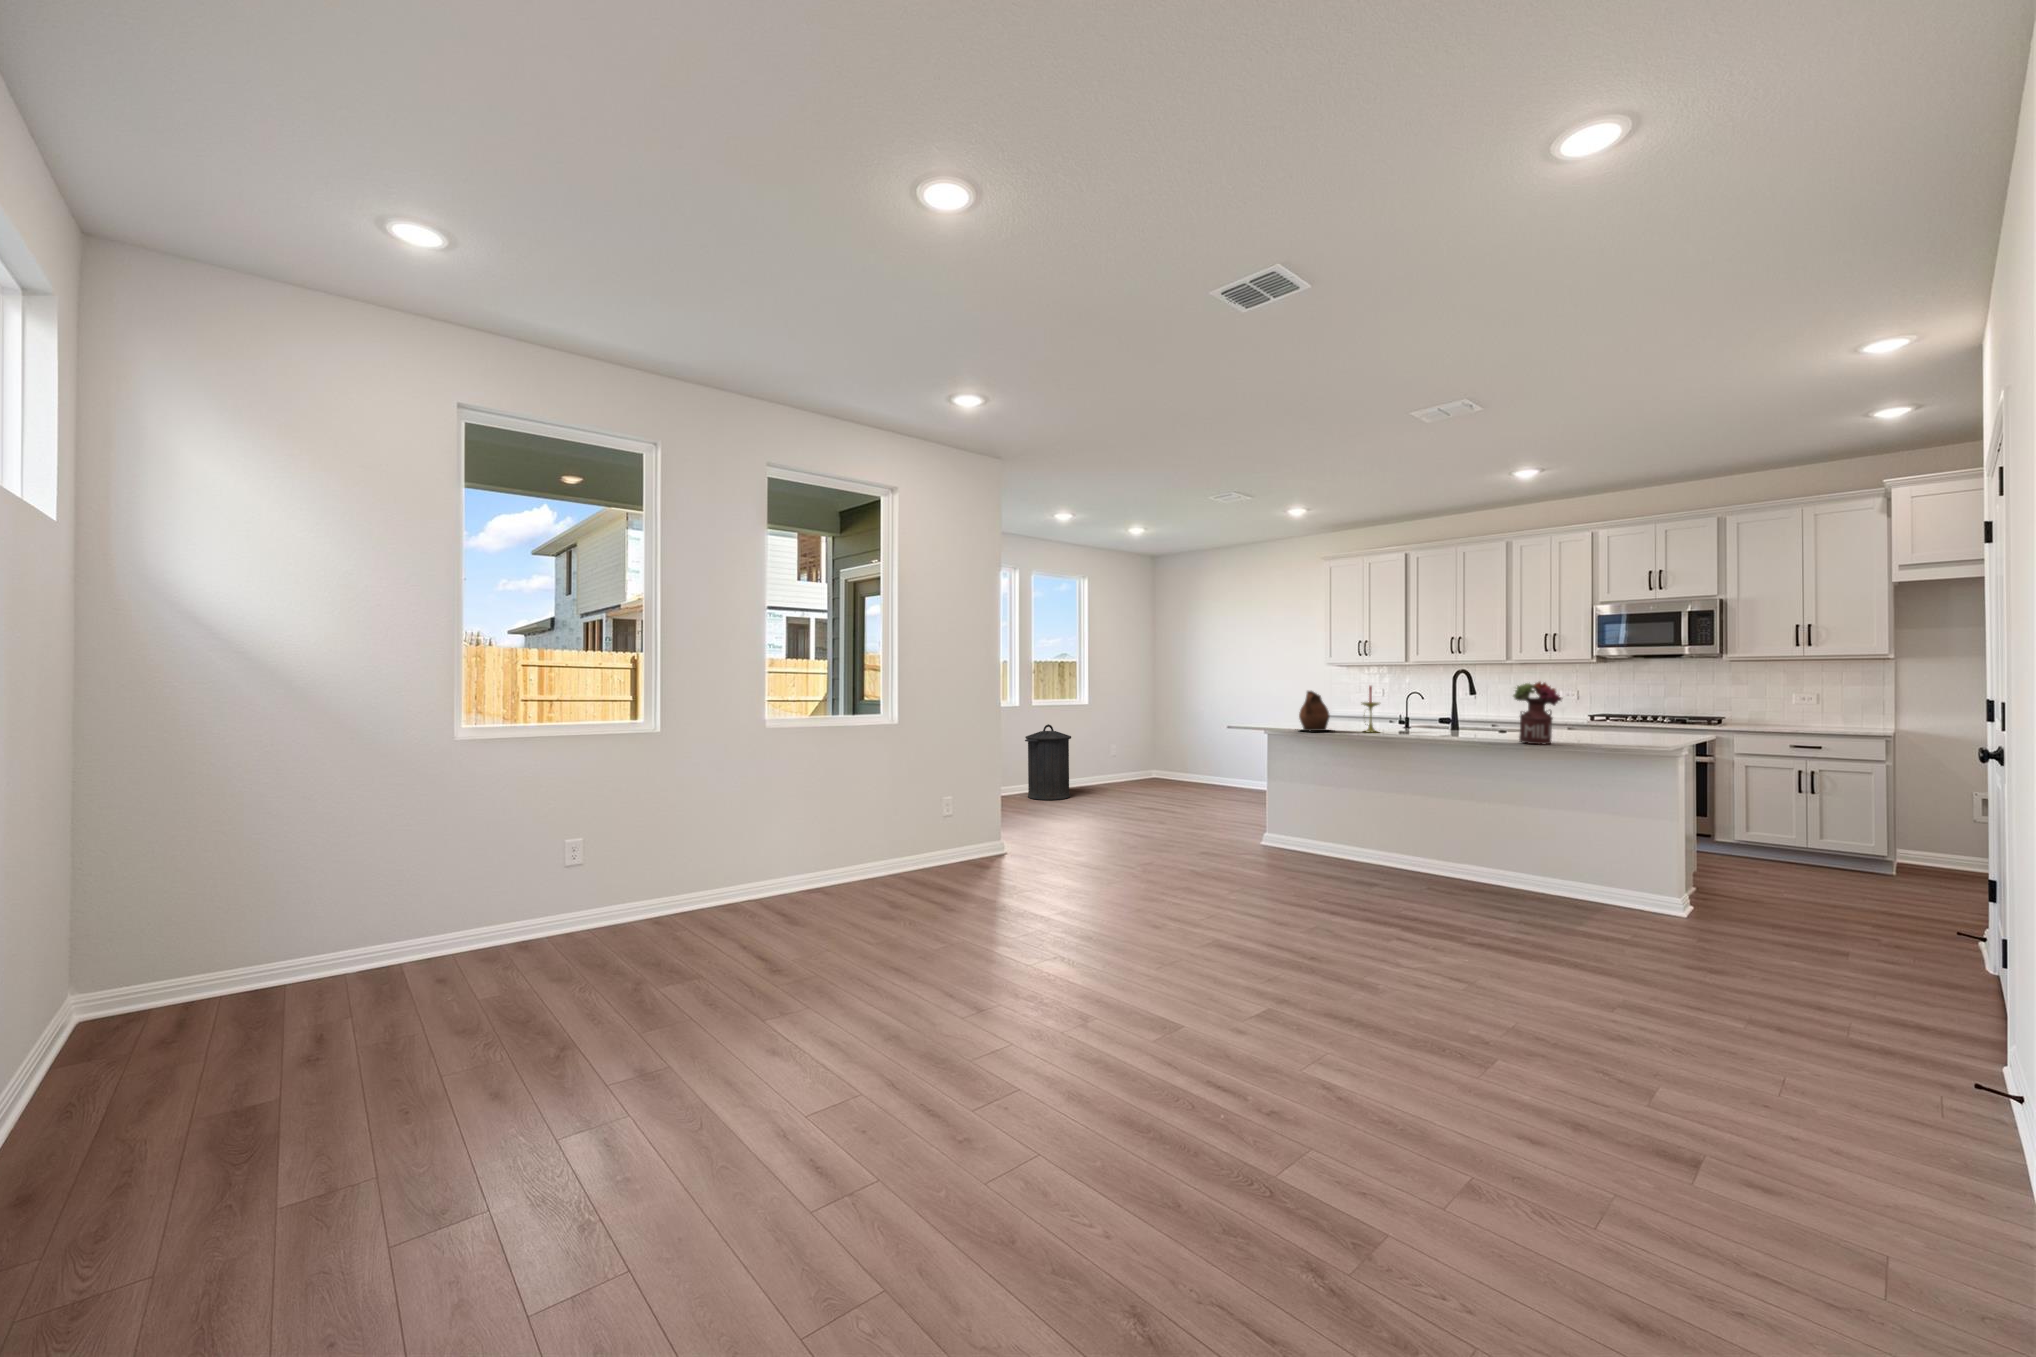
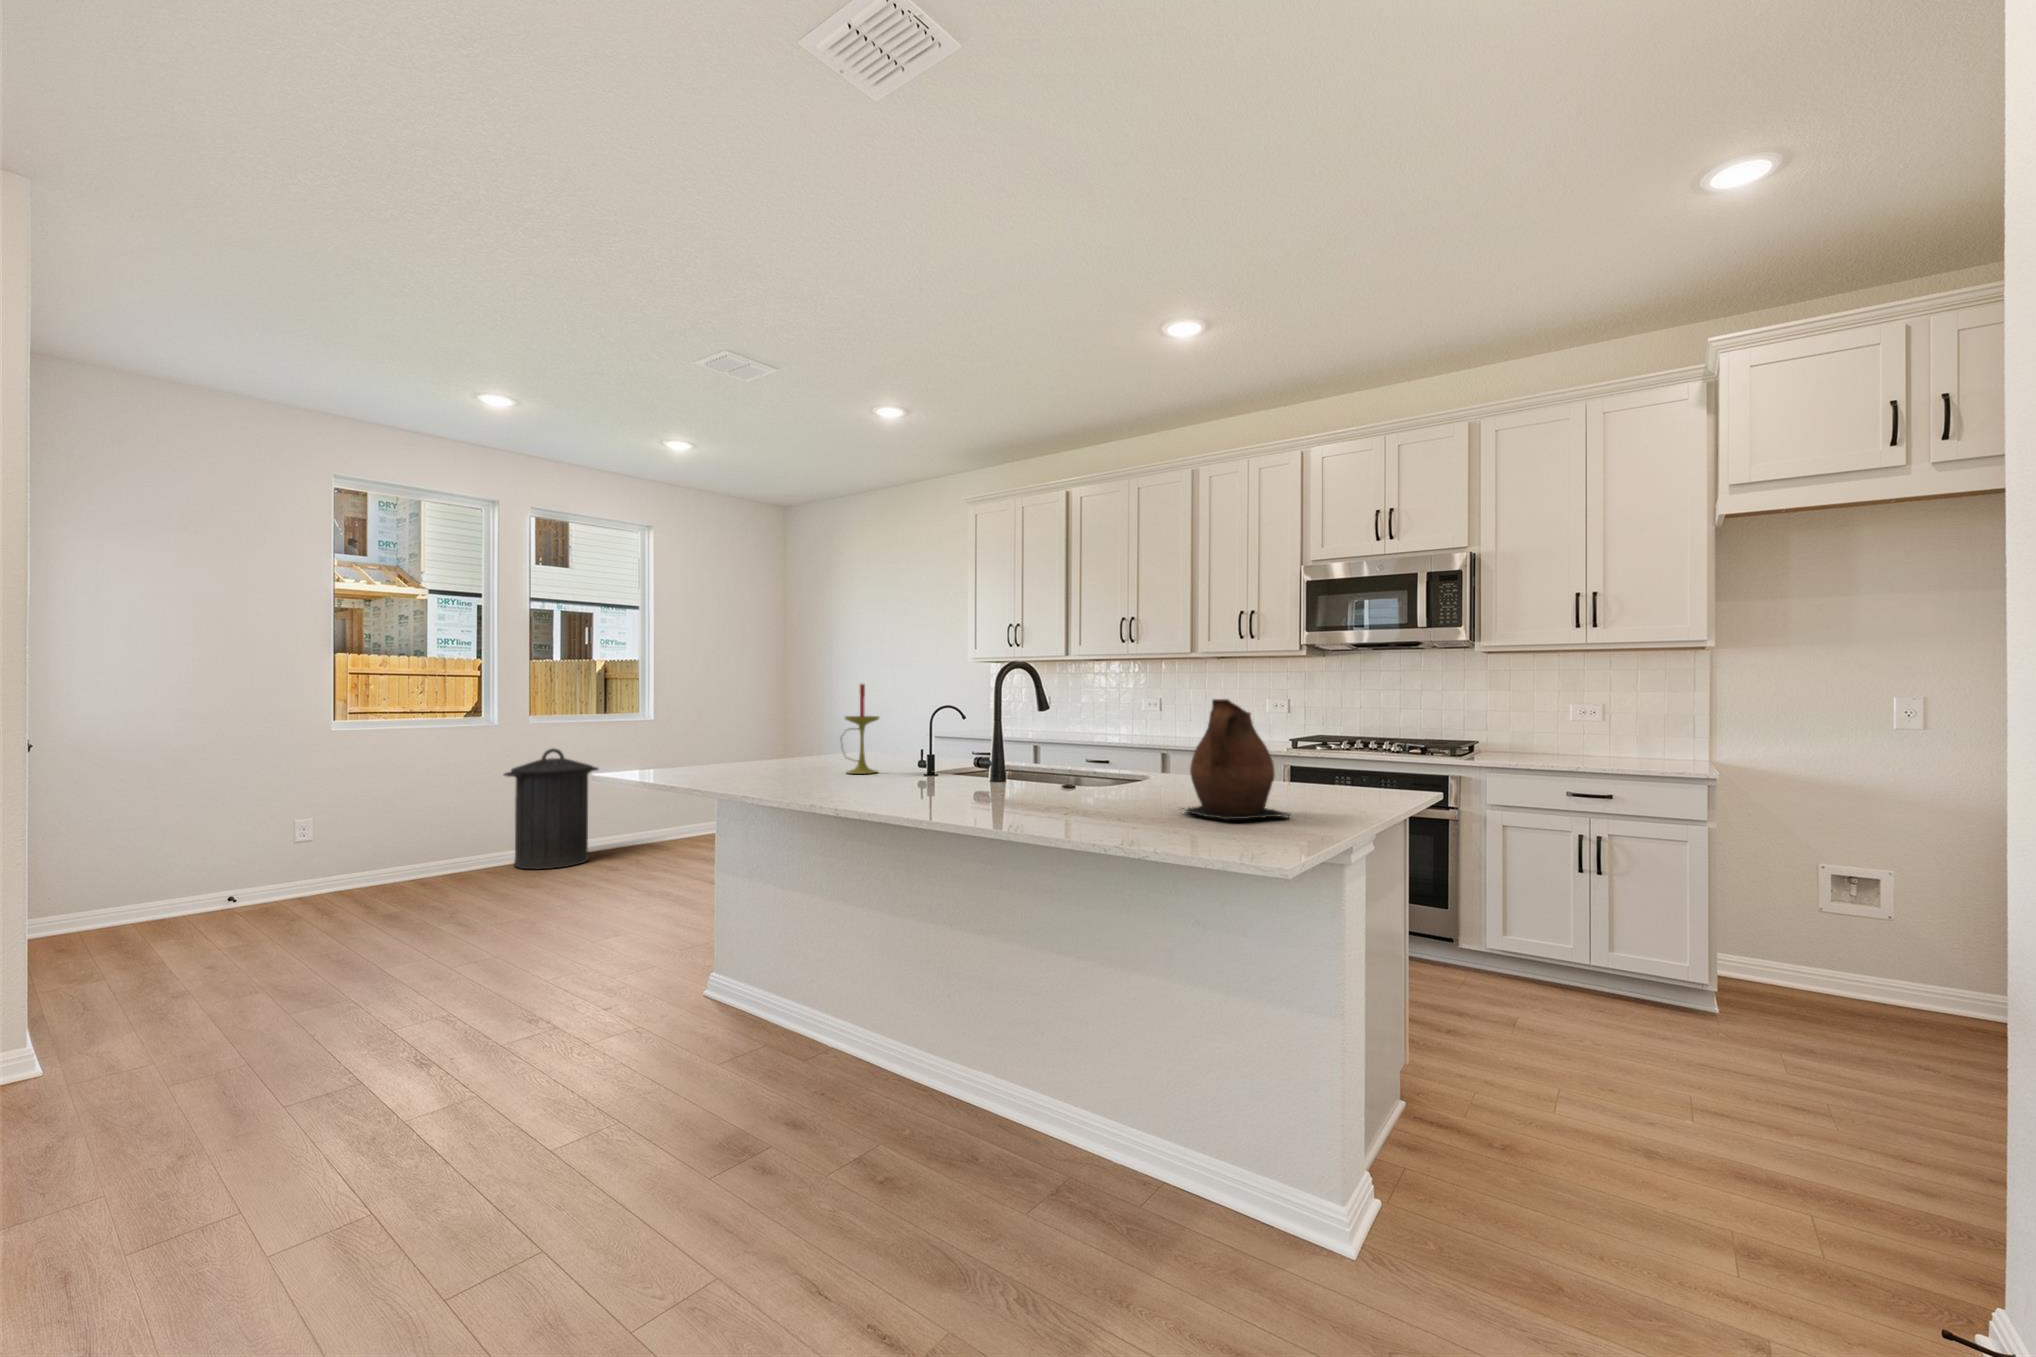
flower arrangement: present [1513,682,1563,744] -> none [1020,671,1114,811]
ceramic pitcher: present [1299,691,1330,731] -> present [1183,699,1290,819]

